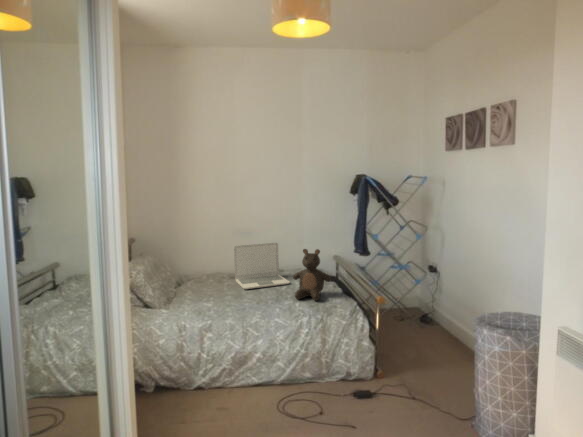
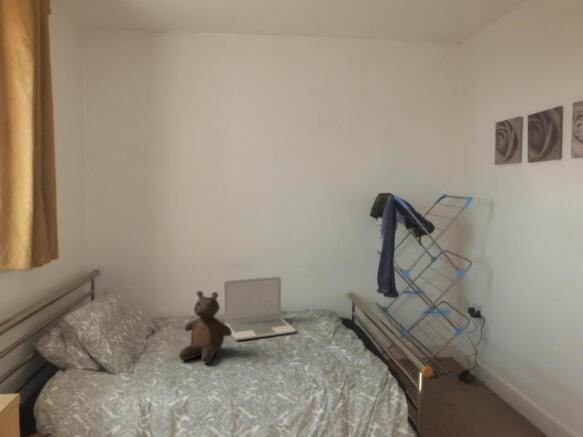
teddy bear: present [293,249,331,301] -> present [179,291,232,363]

